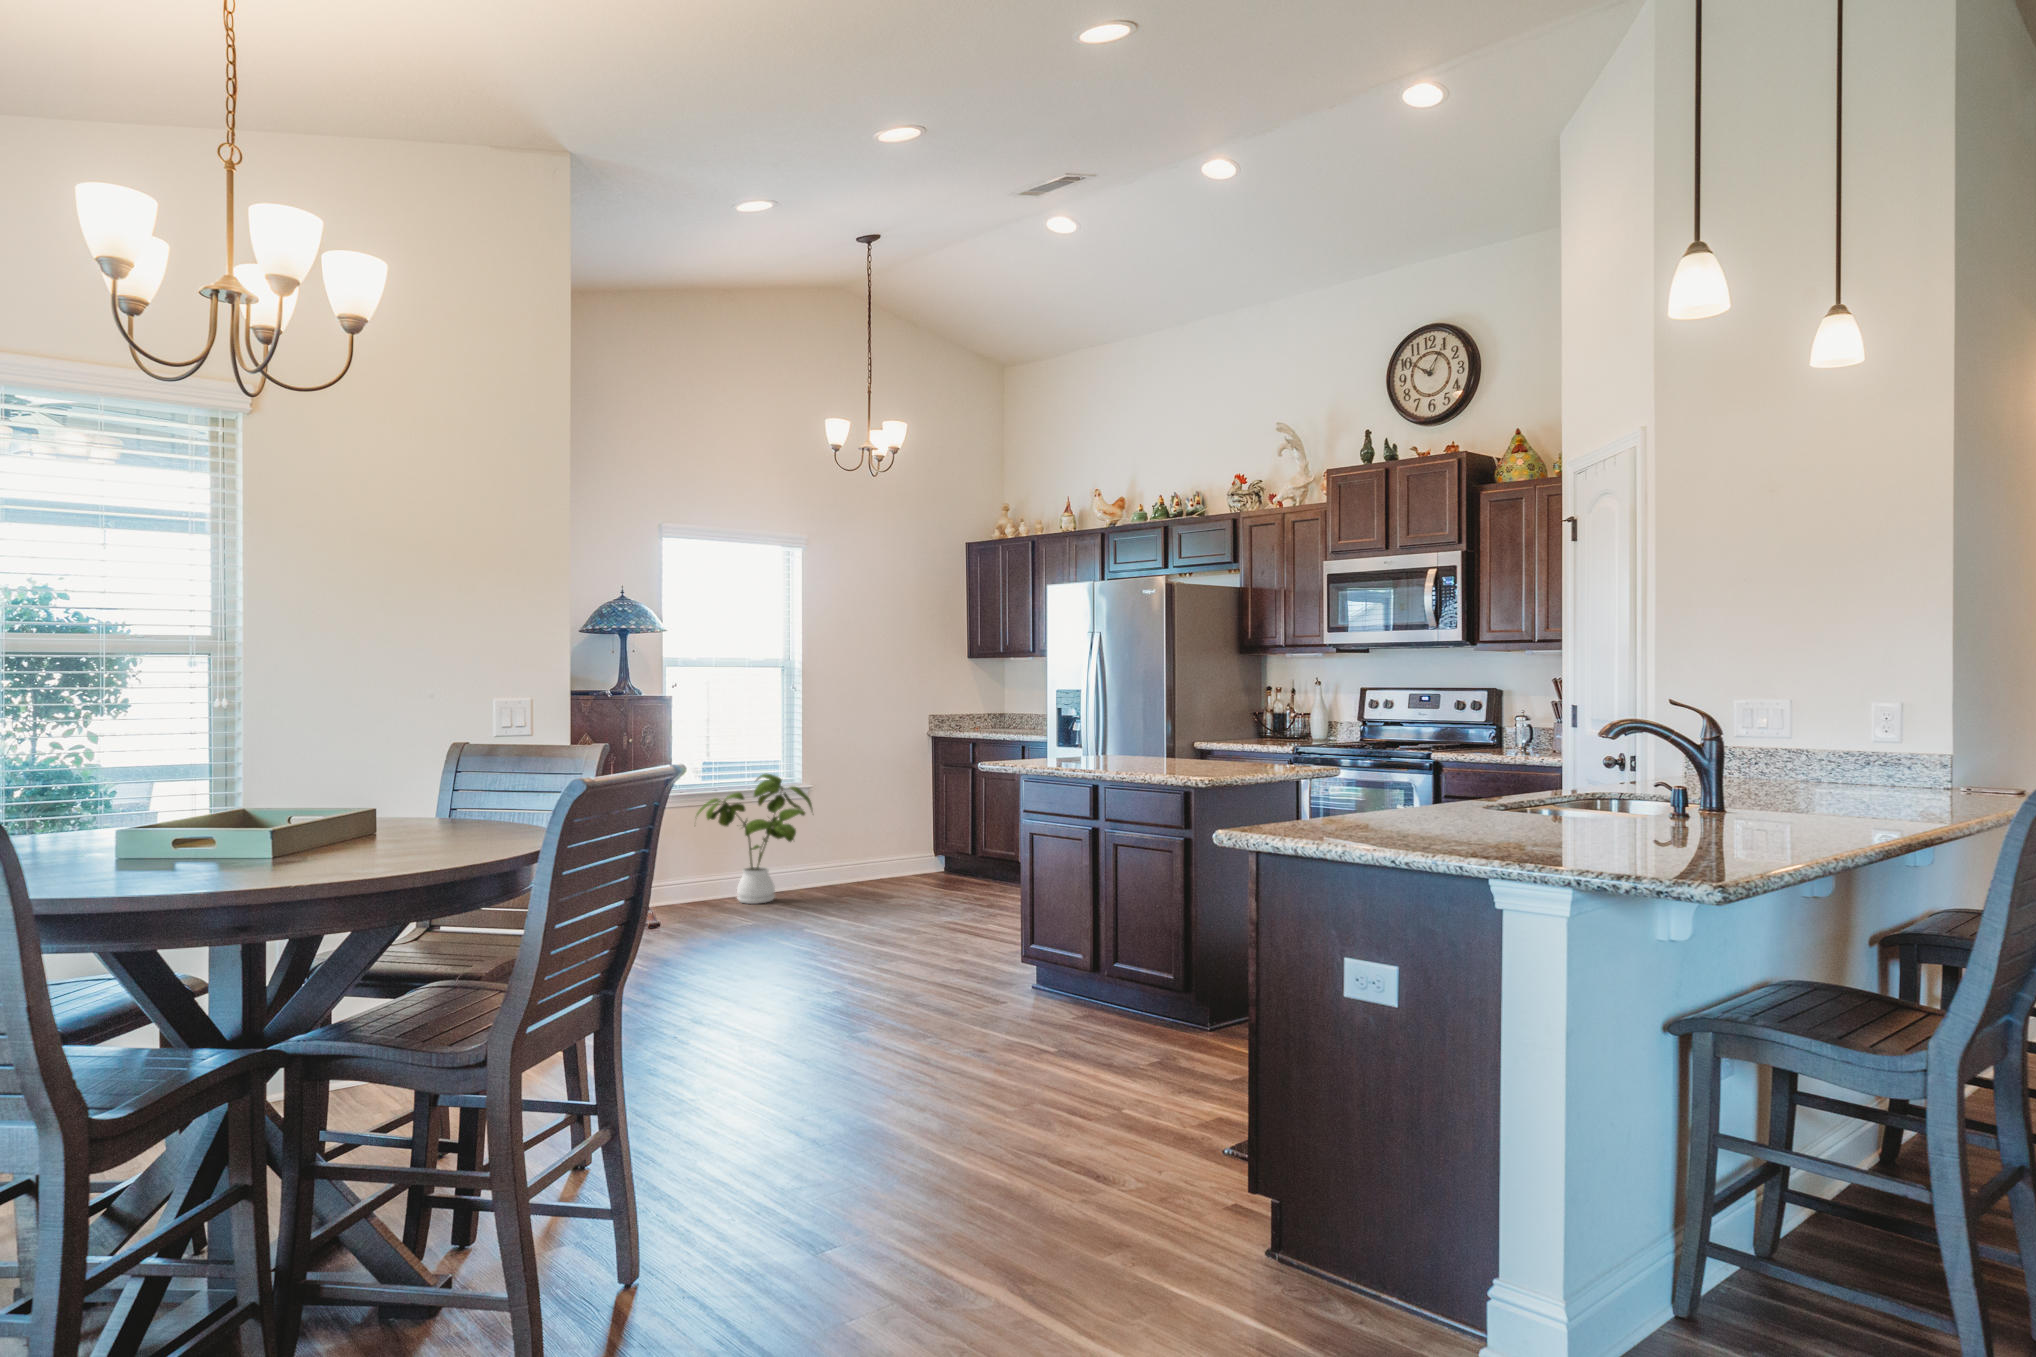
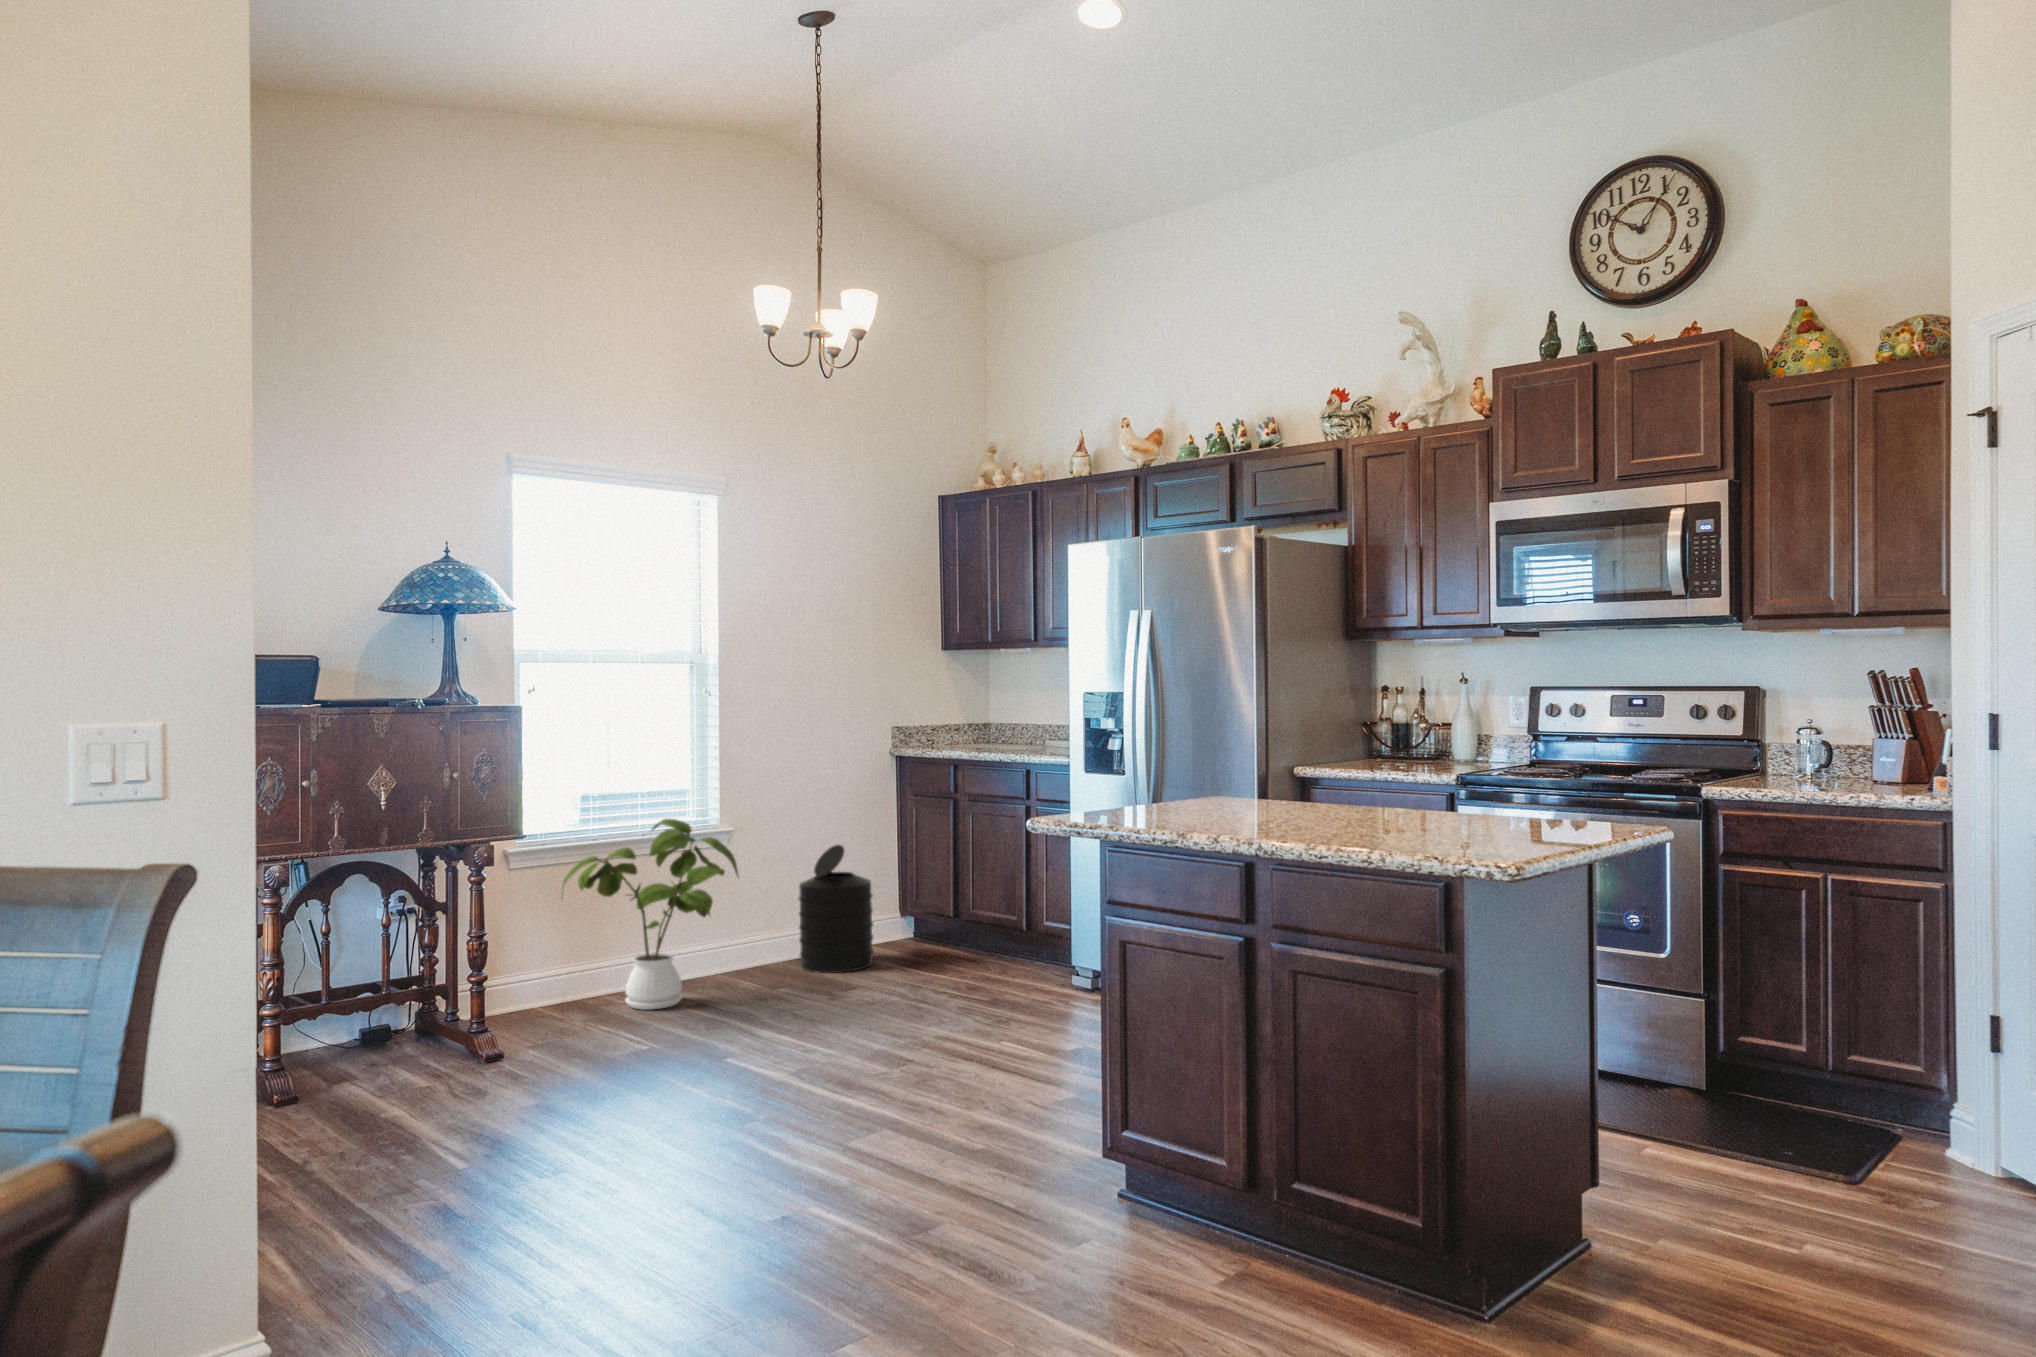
trash can: none [858,798,910,887] -> present [799,845,873,973]

